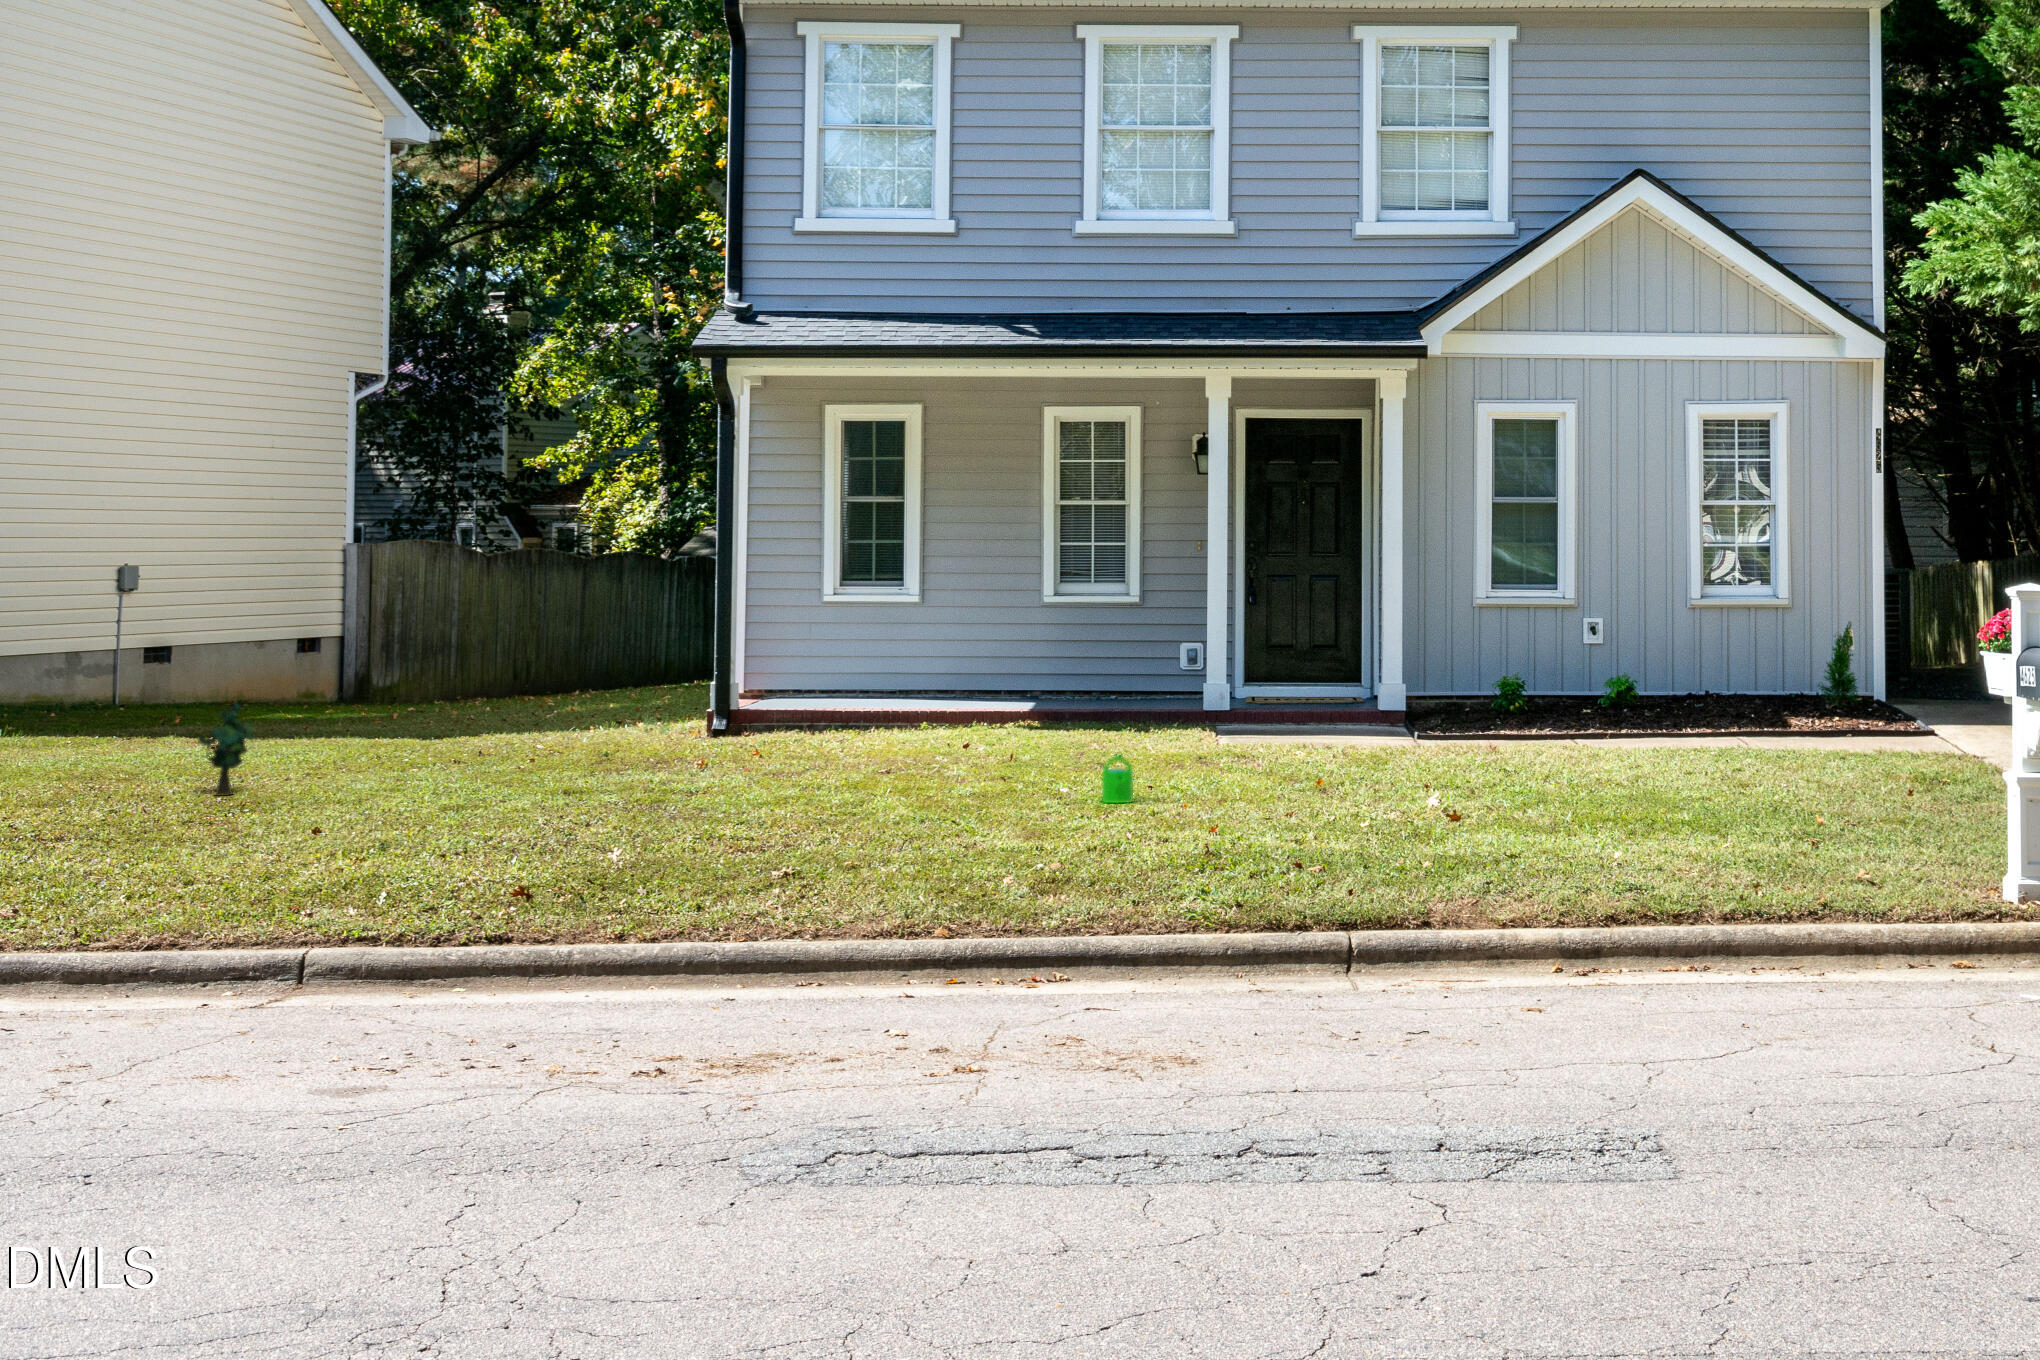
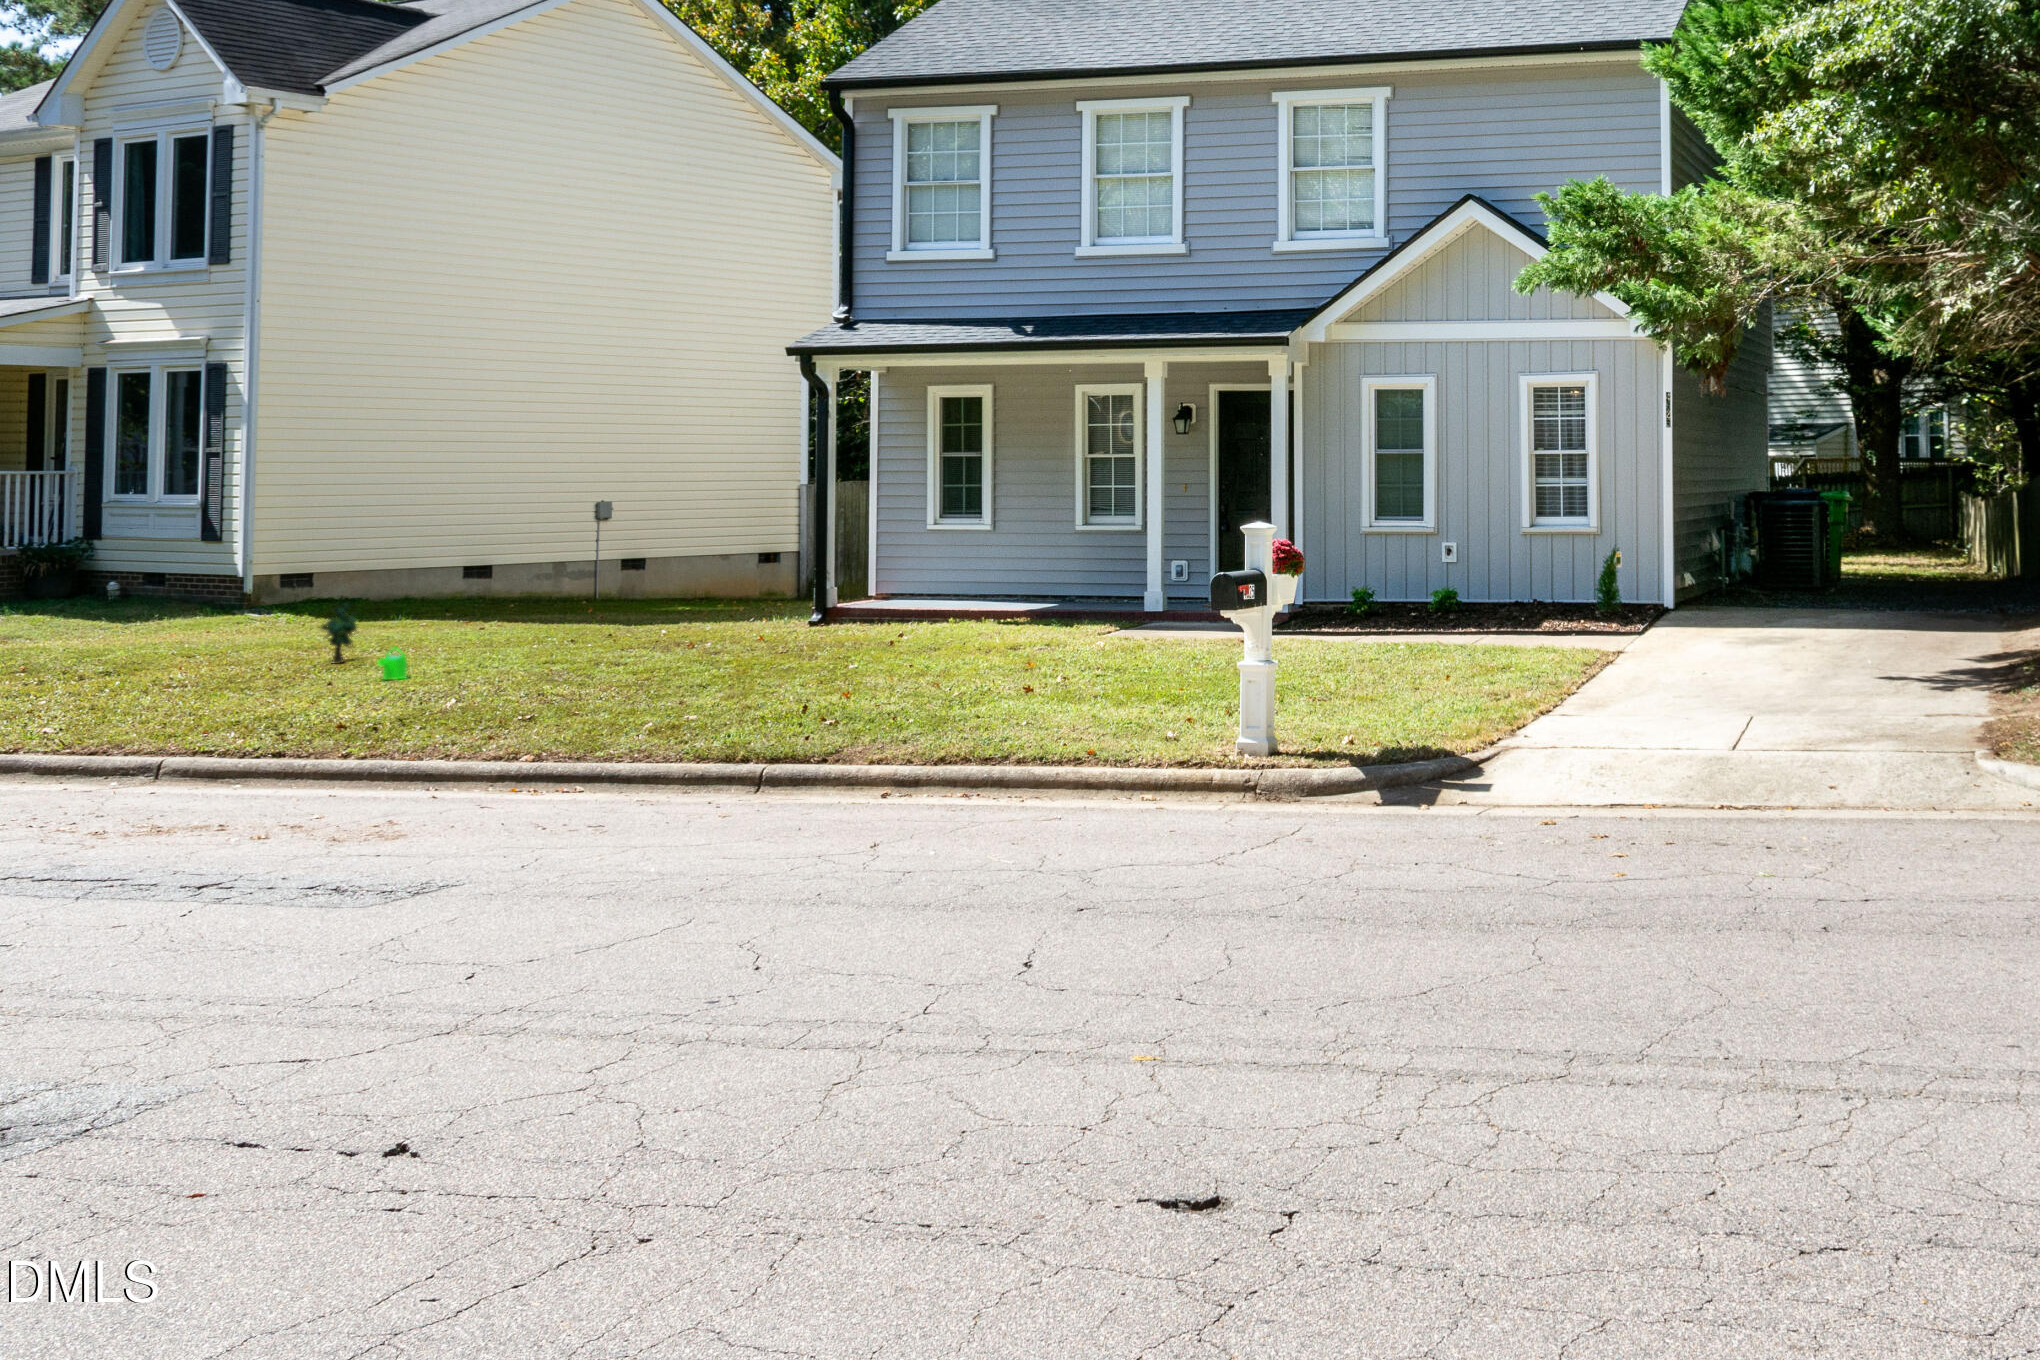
watering can: present [1102,755,1133,803] -> present [377,646,408,680]

